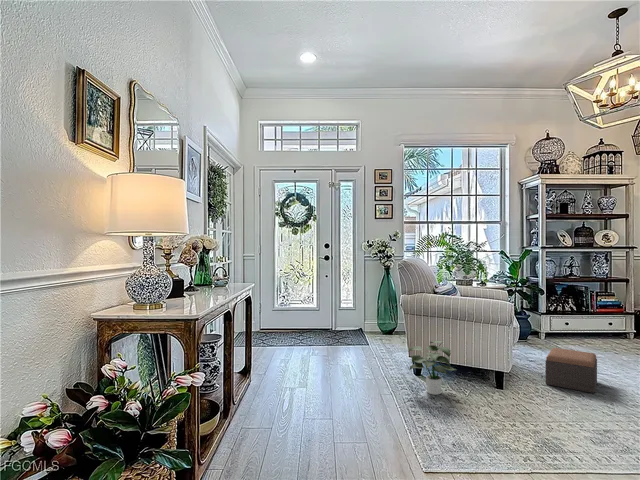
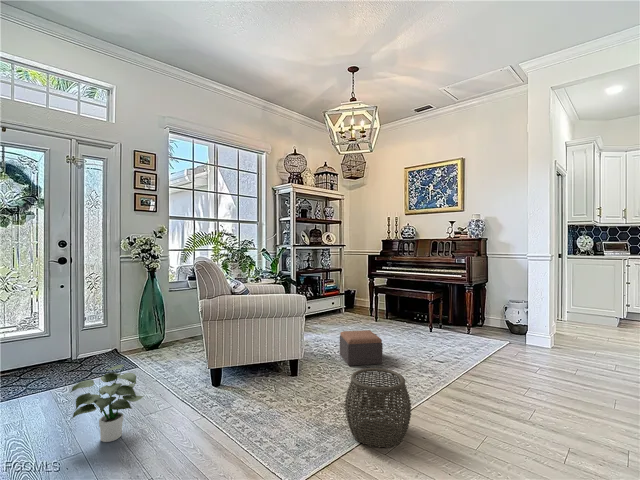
potted plant: present [409,341,456,395] -> present [71,364,144,442]
woven basket: none [460,370,529,443] -> present [344,368,412,448]

